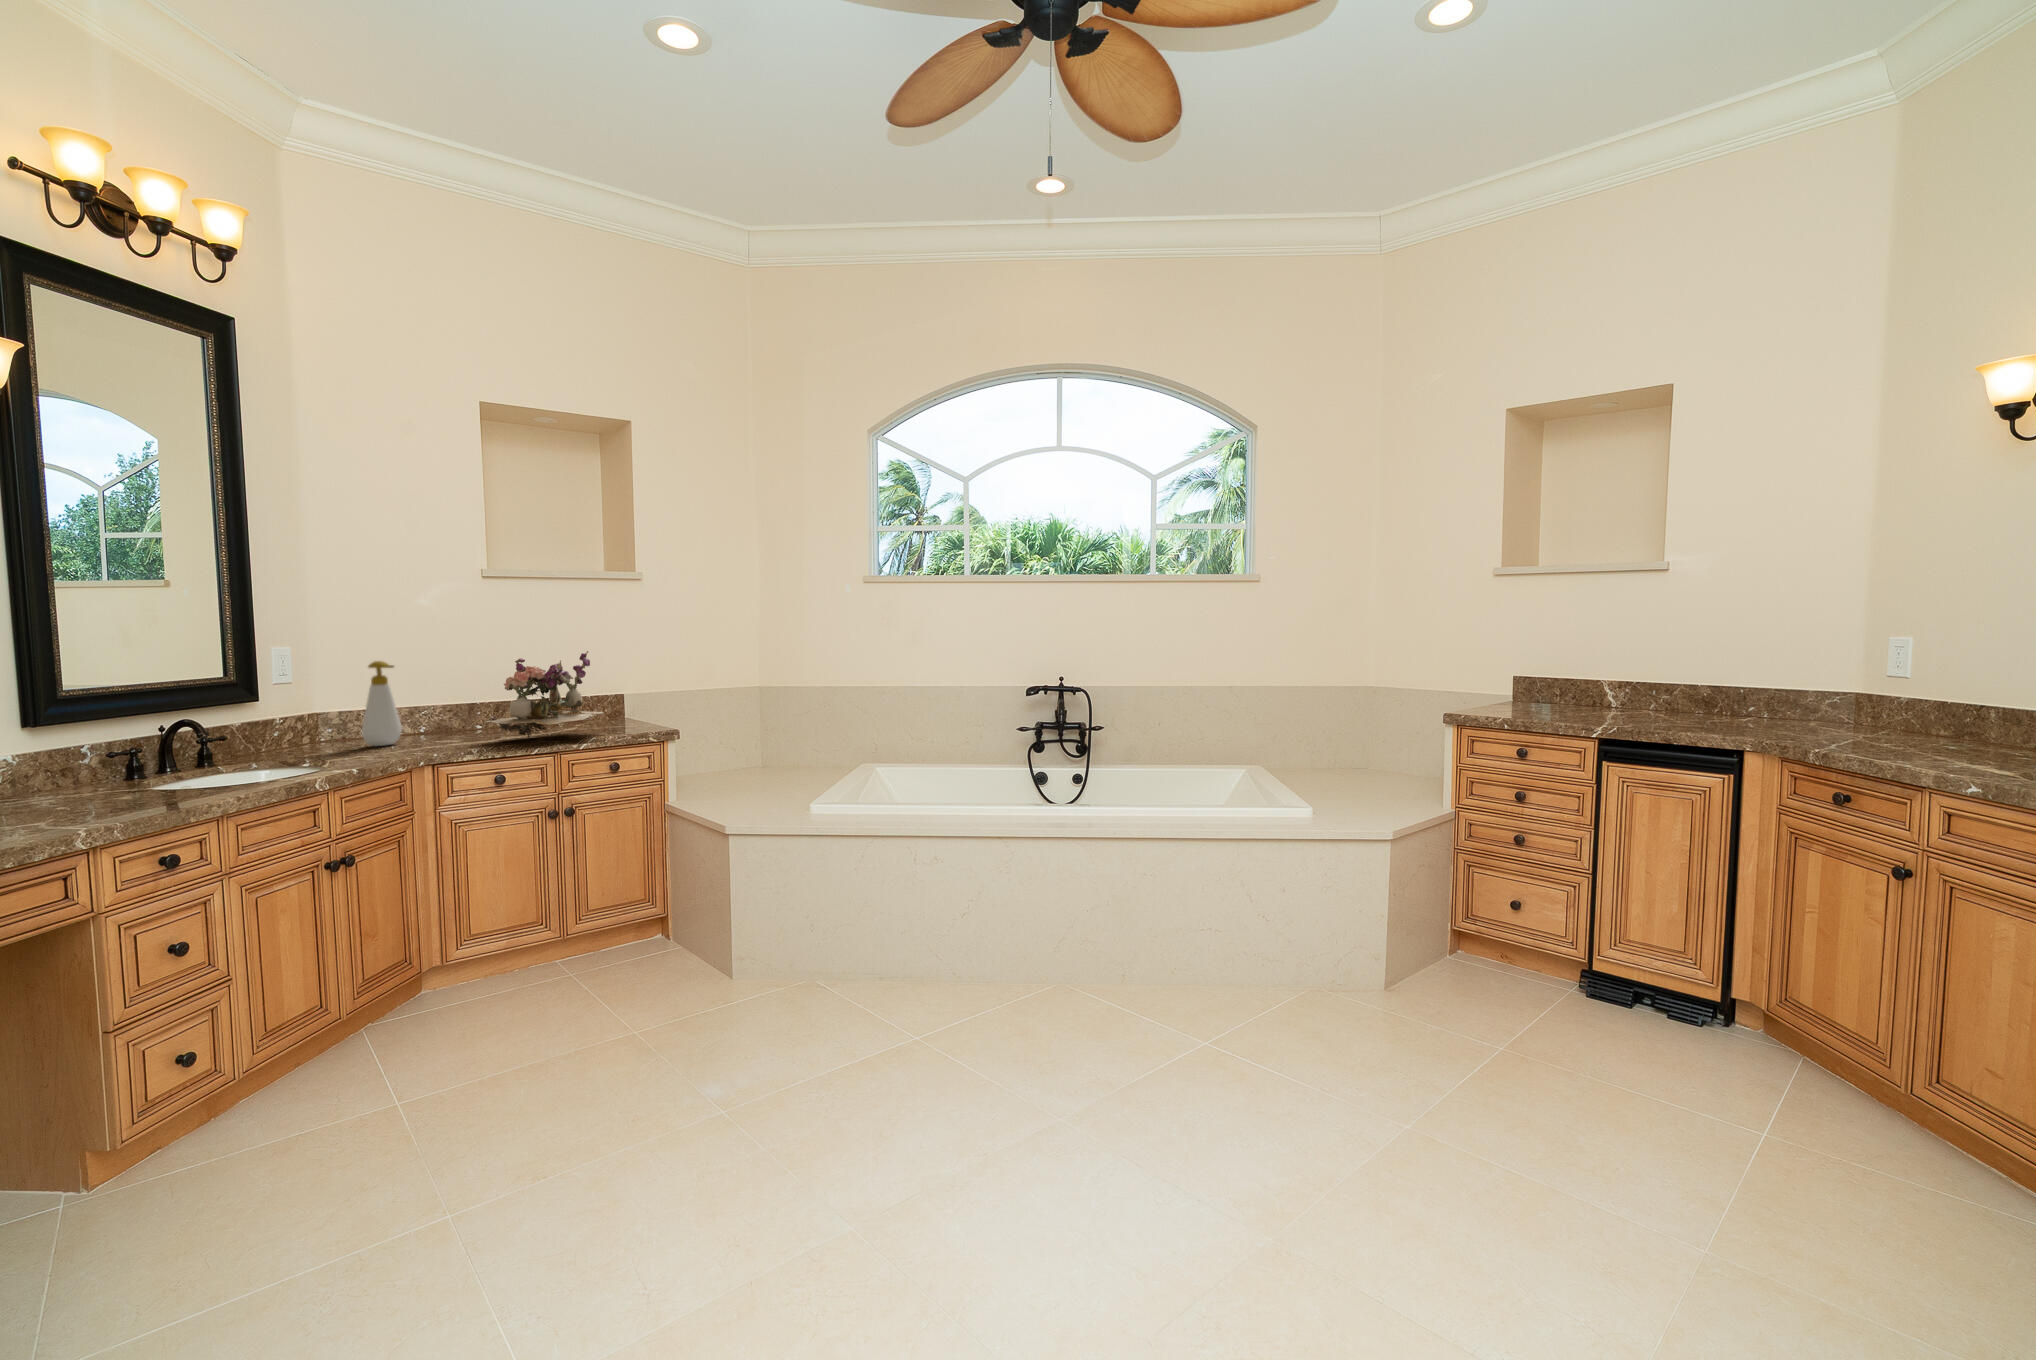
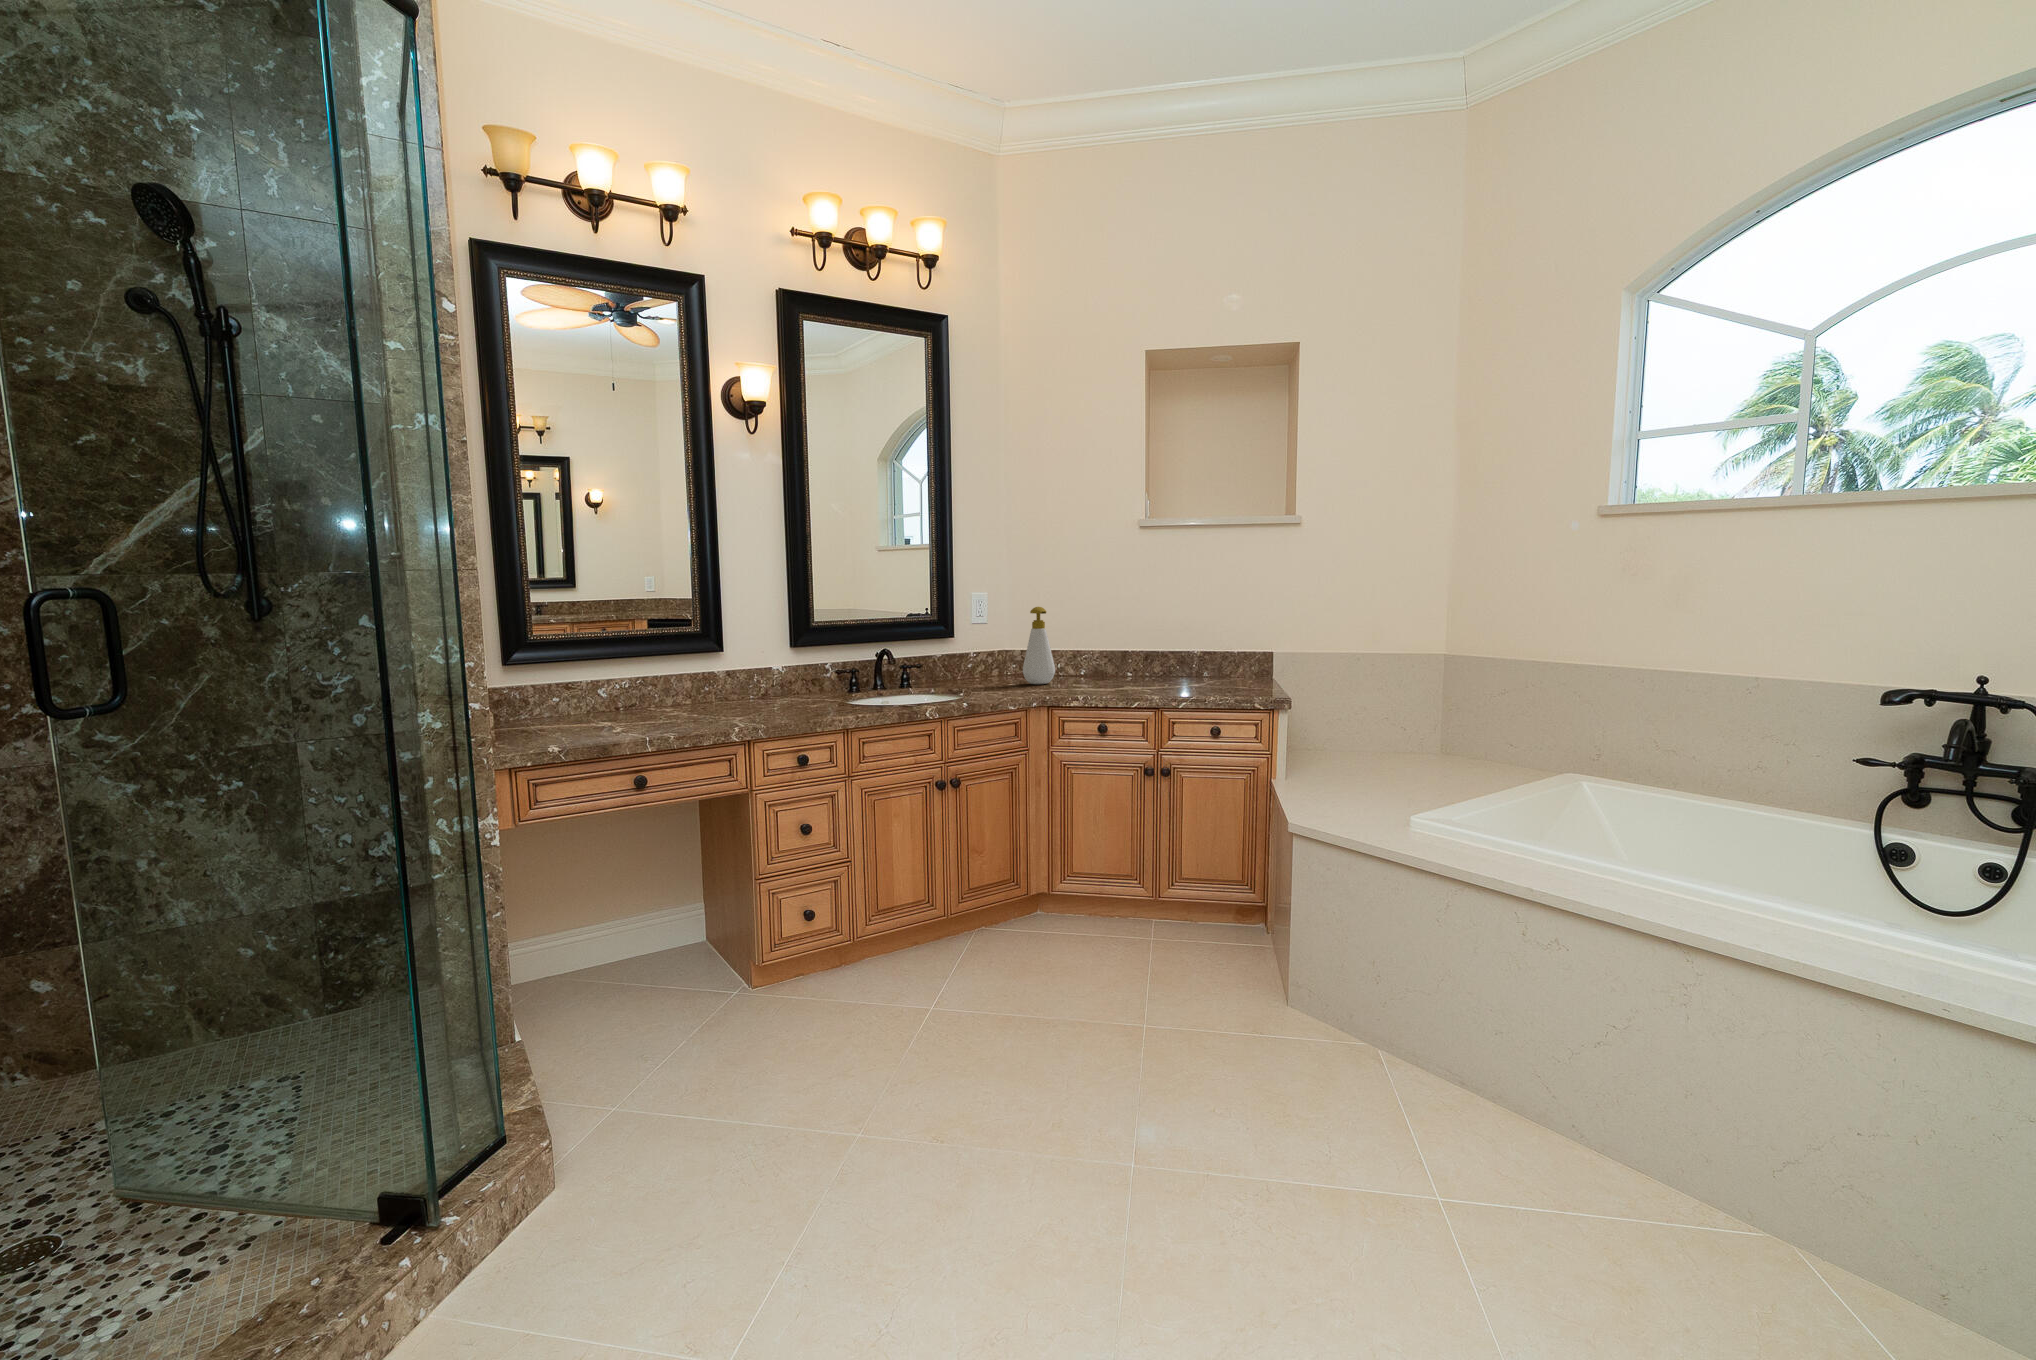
flower arrangement: present [484,651,604,738] -> none [1104,602,1219,691]

